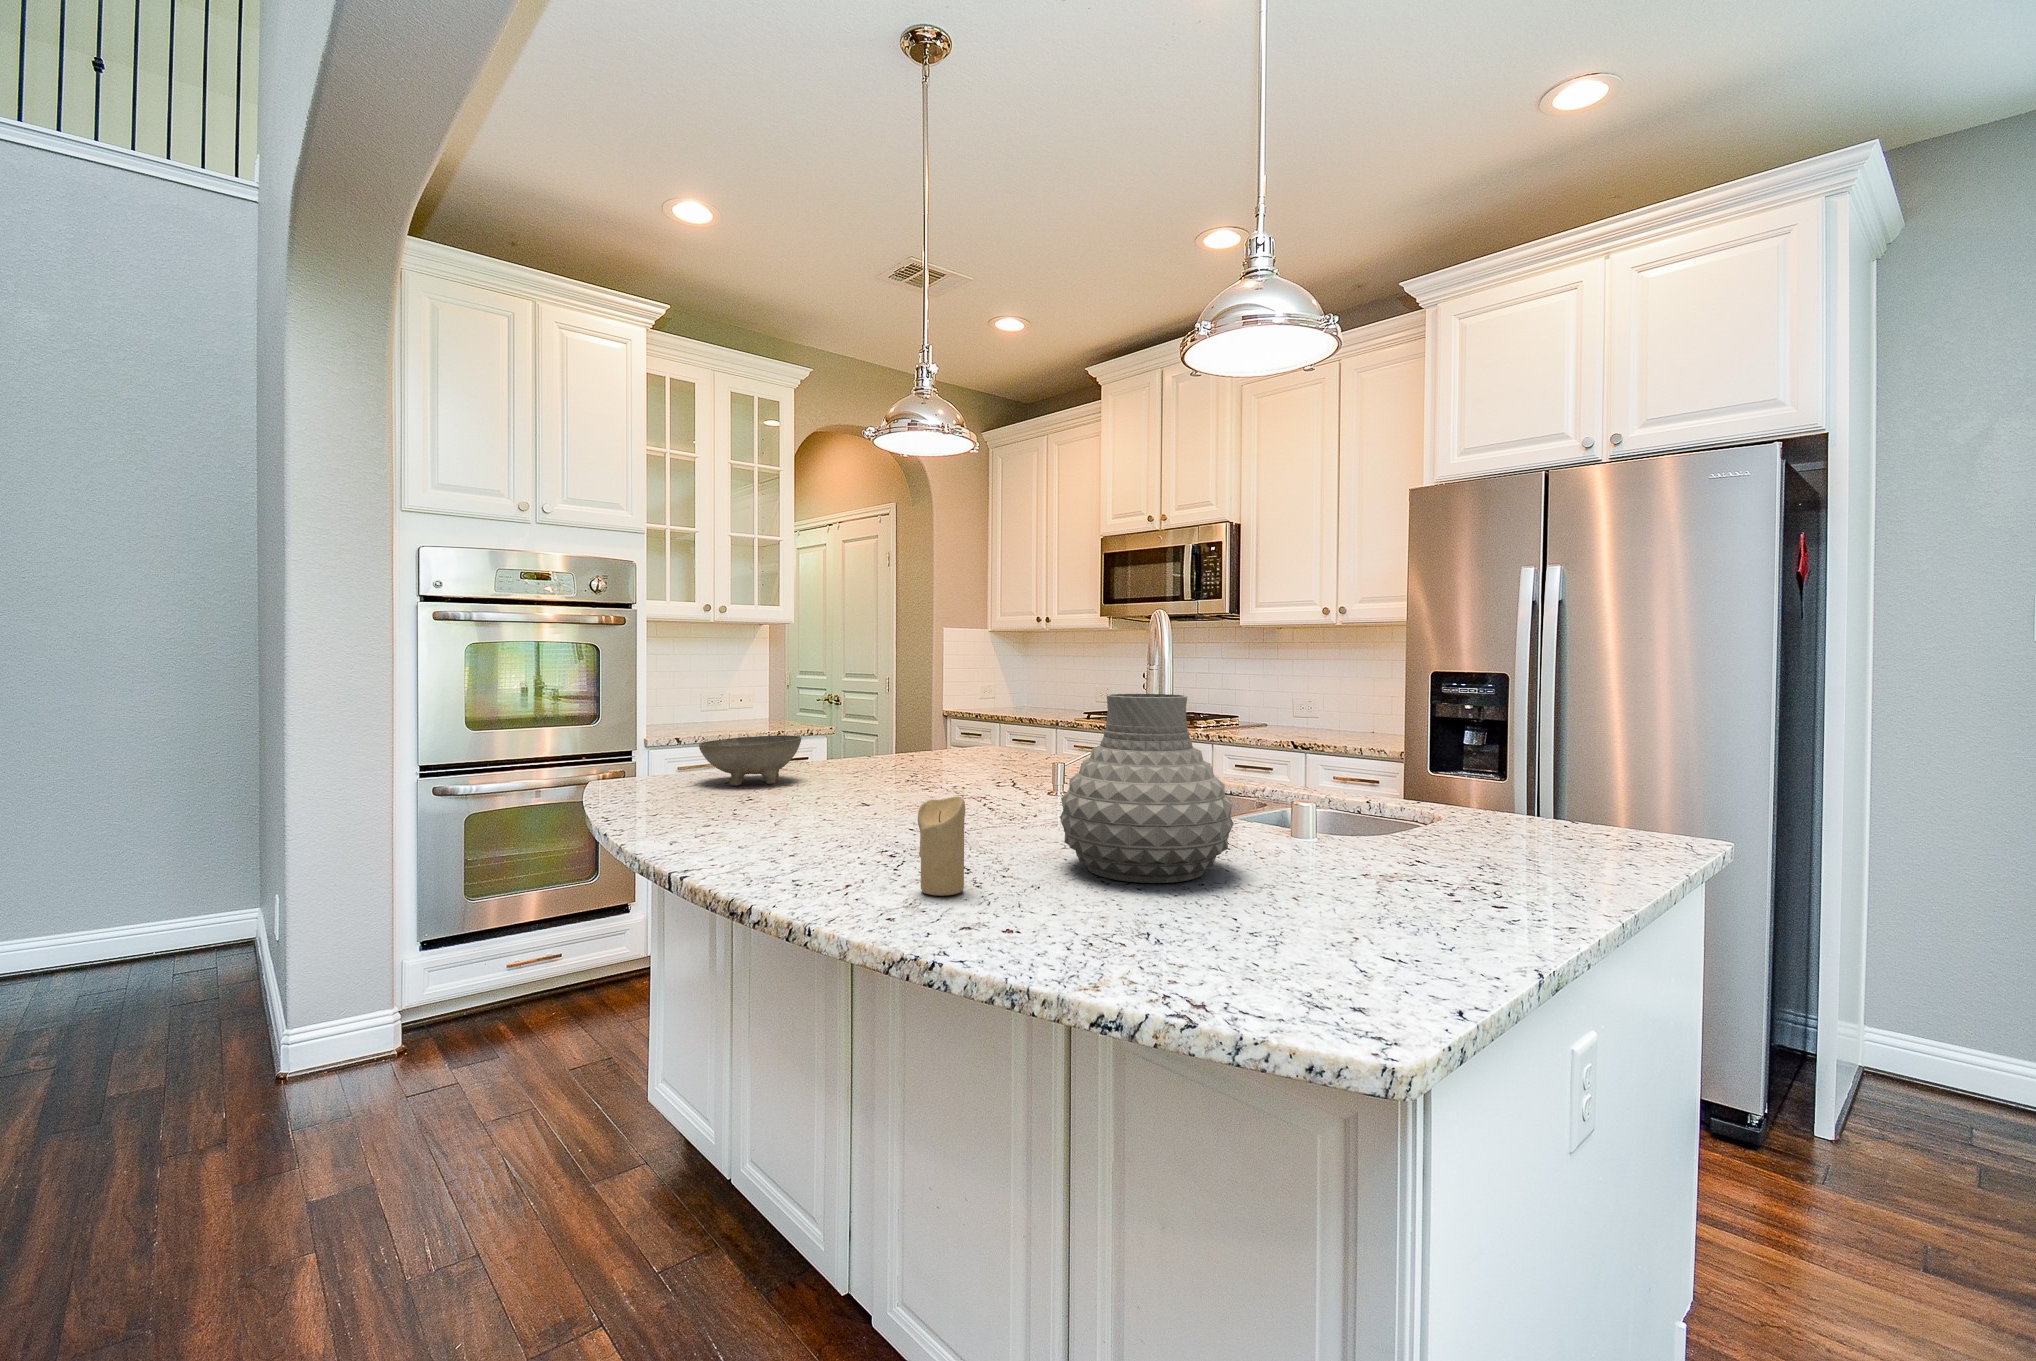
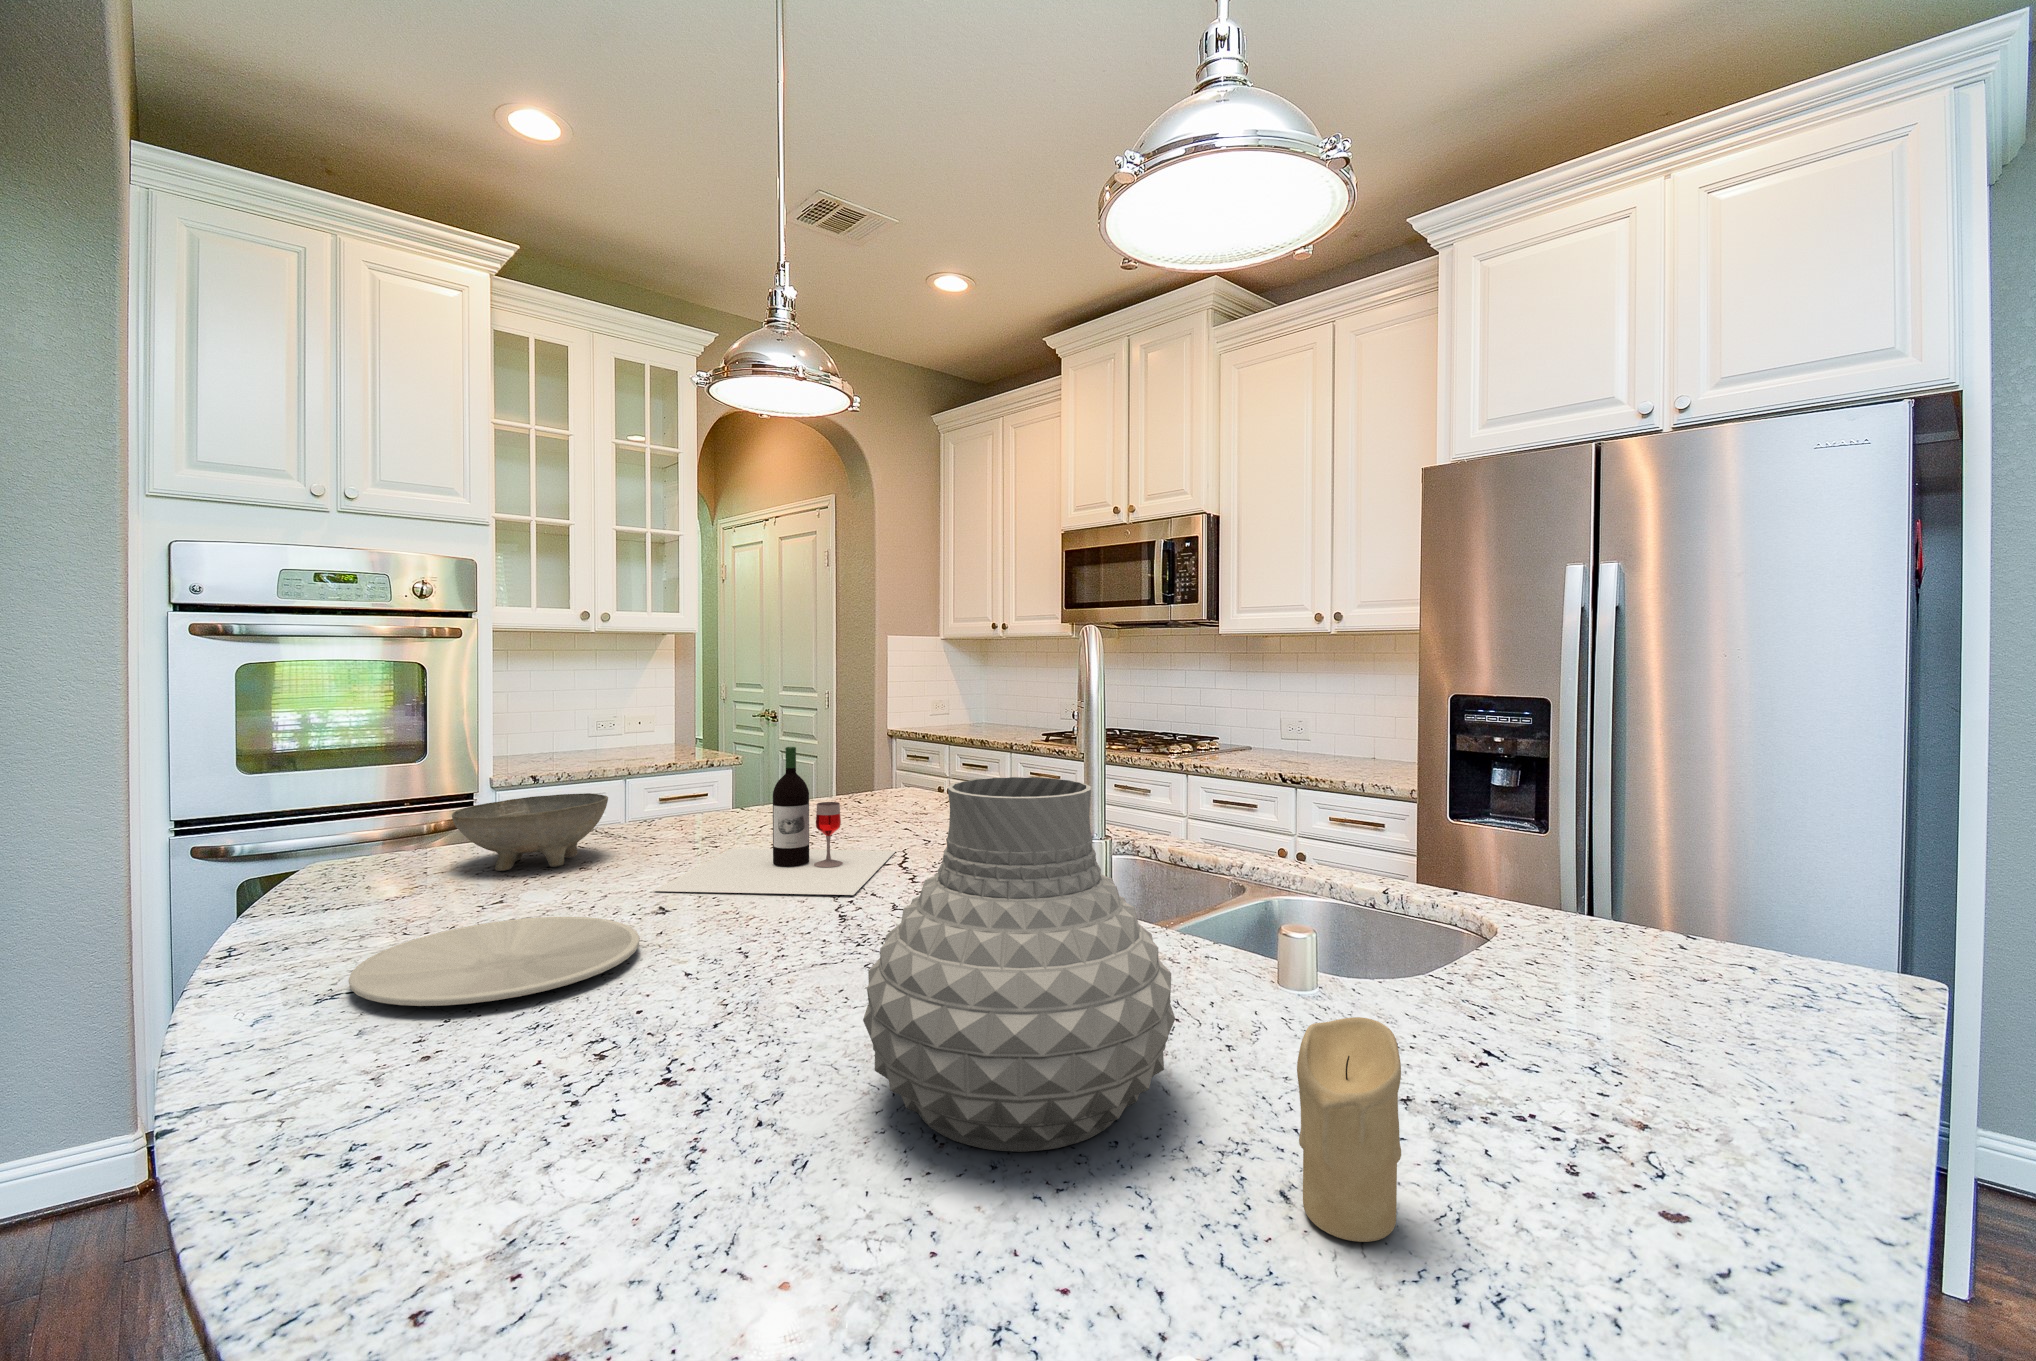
wine bottle: none [853,700,1007,799] -> present [654,747,895,895]
candle: present [918,797,965,896] -> present [1297,1017,1401,1242]
plate: none [714,802,877,835] -> present [349,917,640,1006]

